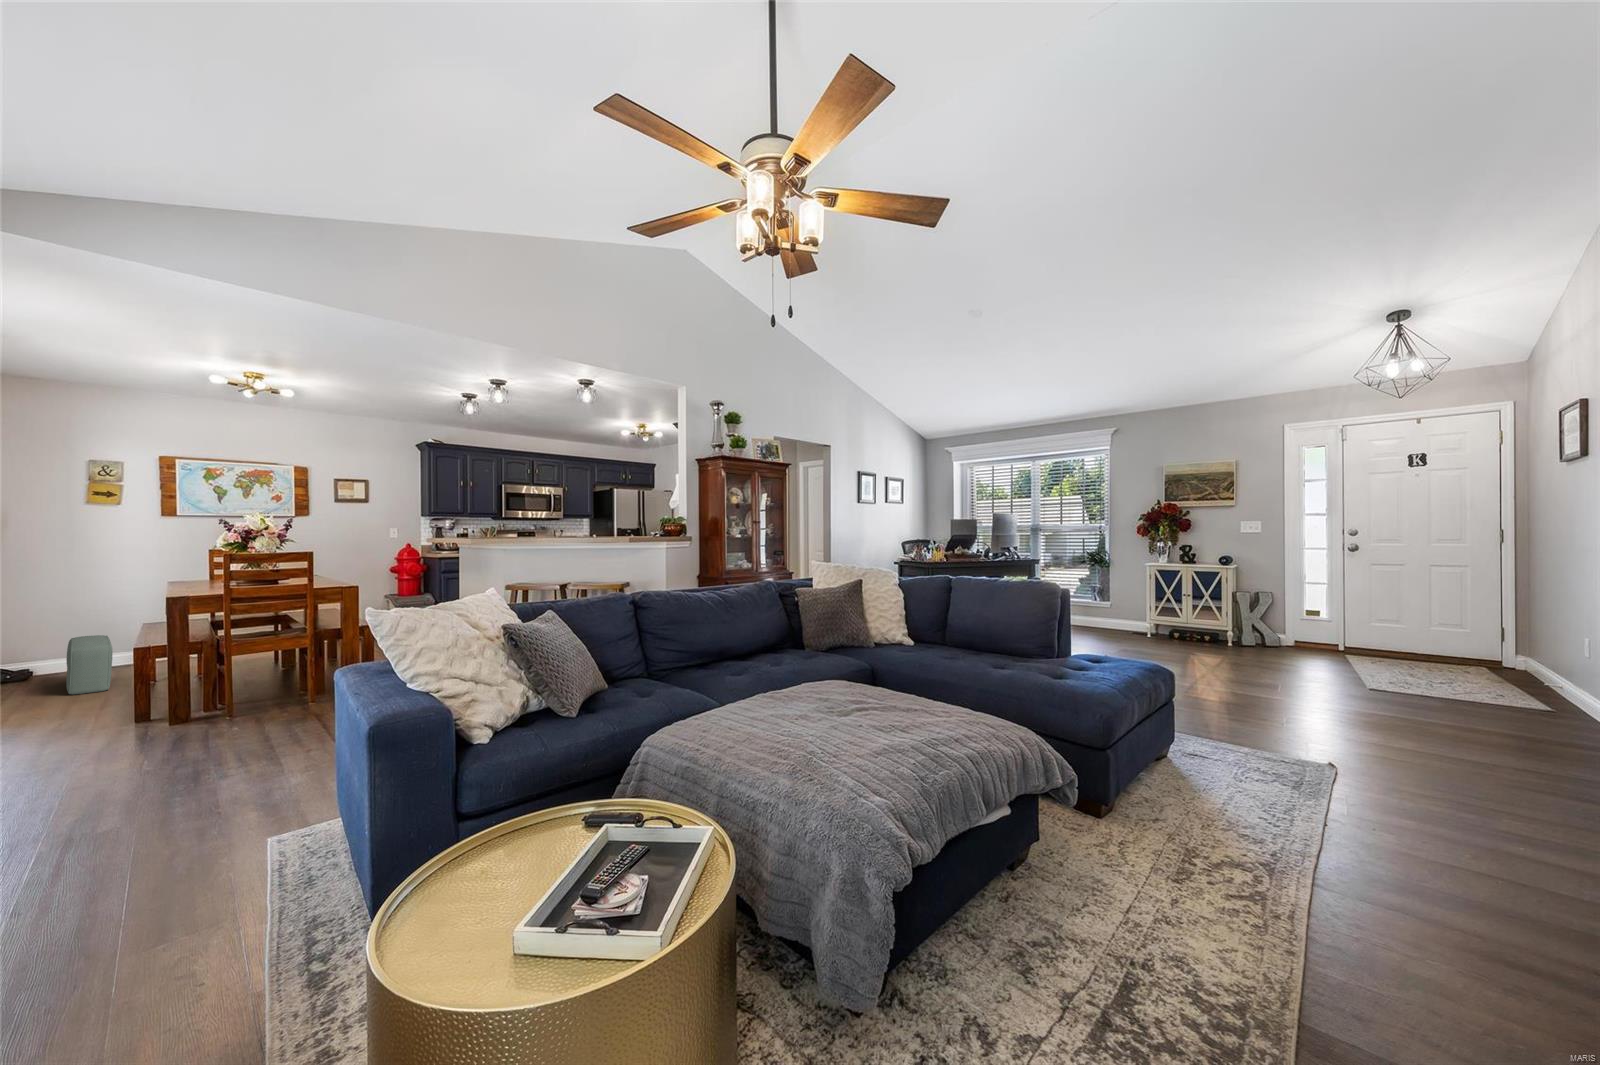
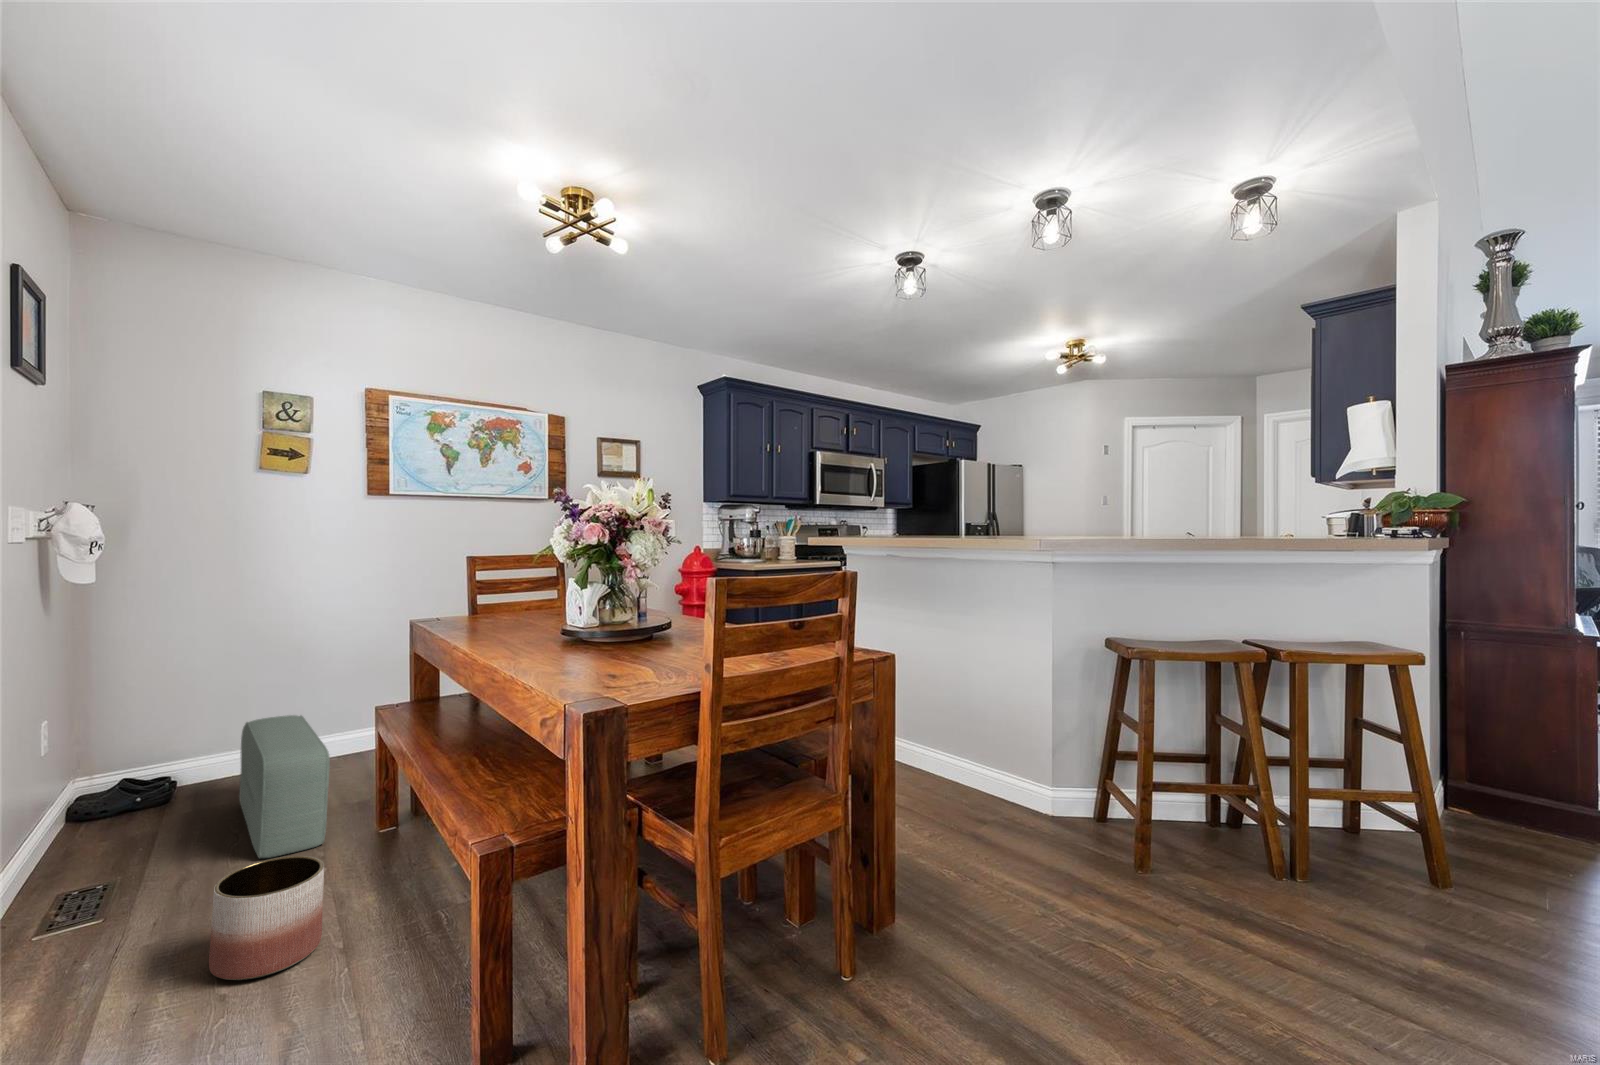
planter: none [29,677,88,719] -> present [209,856,324,980]

